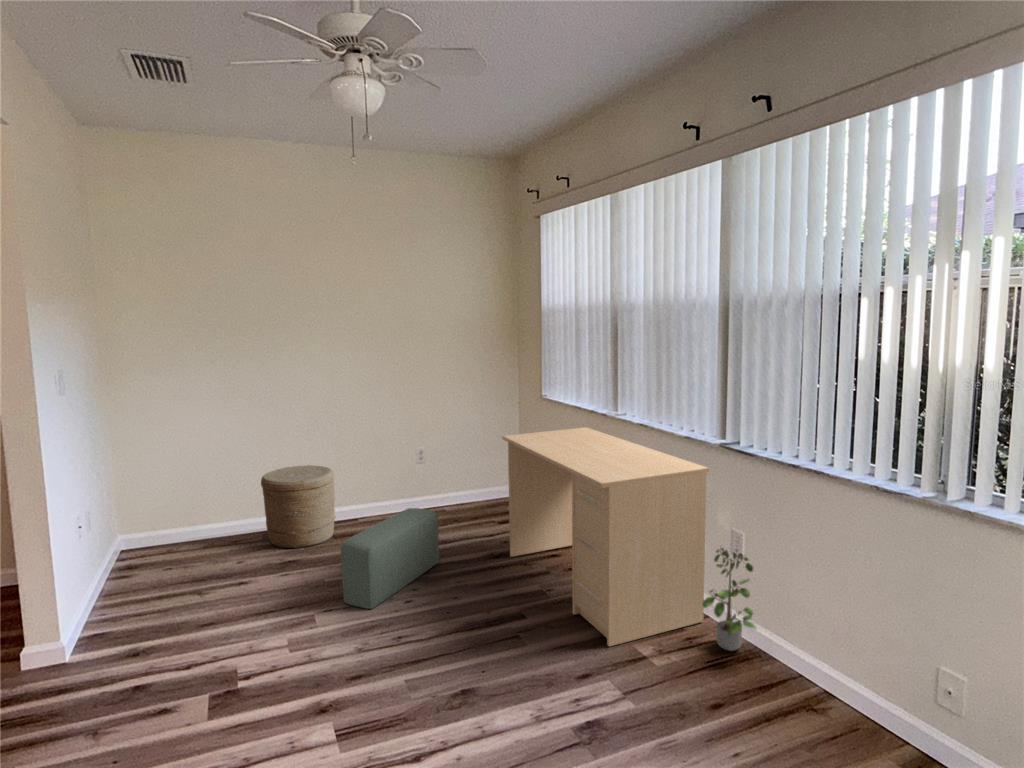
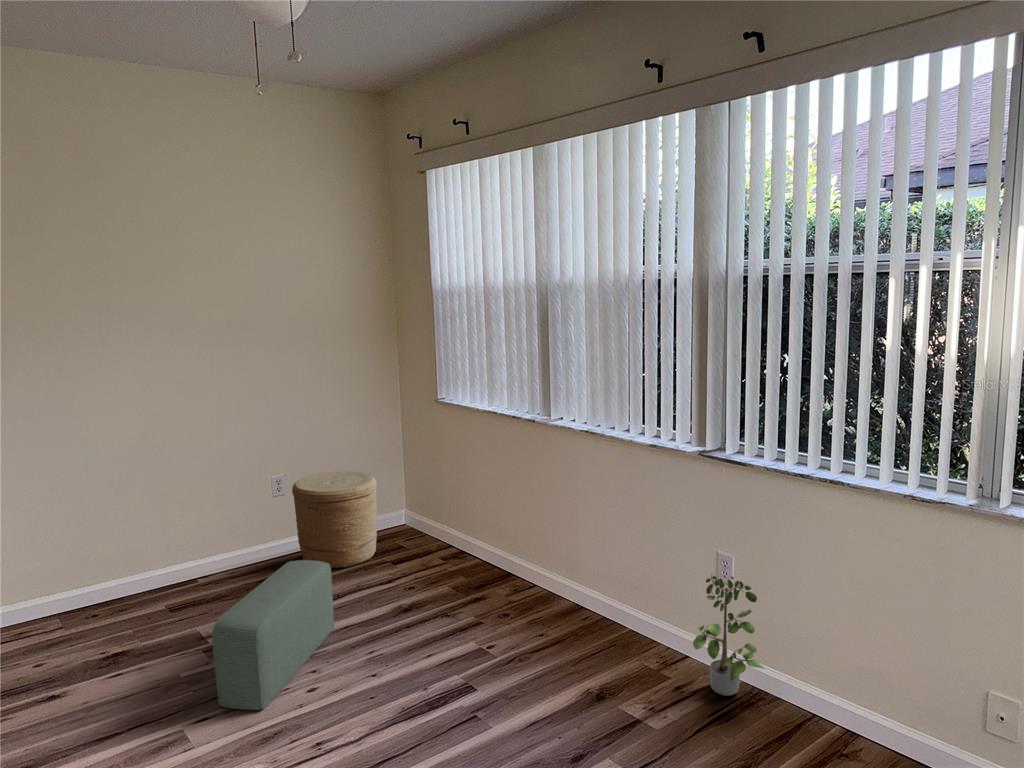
desk: present [502,427,709,647] -> none [411,436,690,713]
woven basket: present [261,465,335,548] -> present [292,471,377,569]

